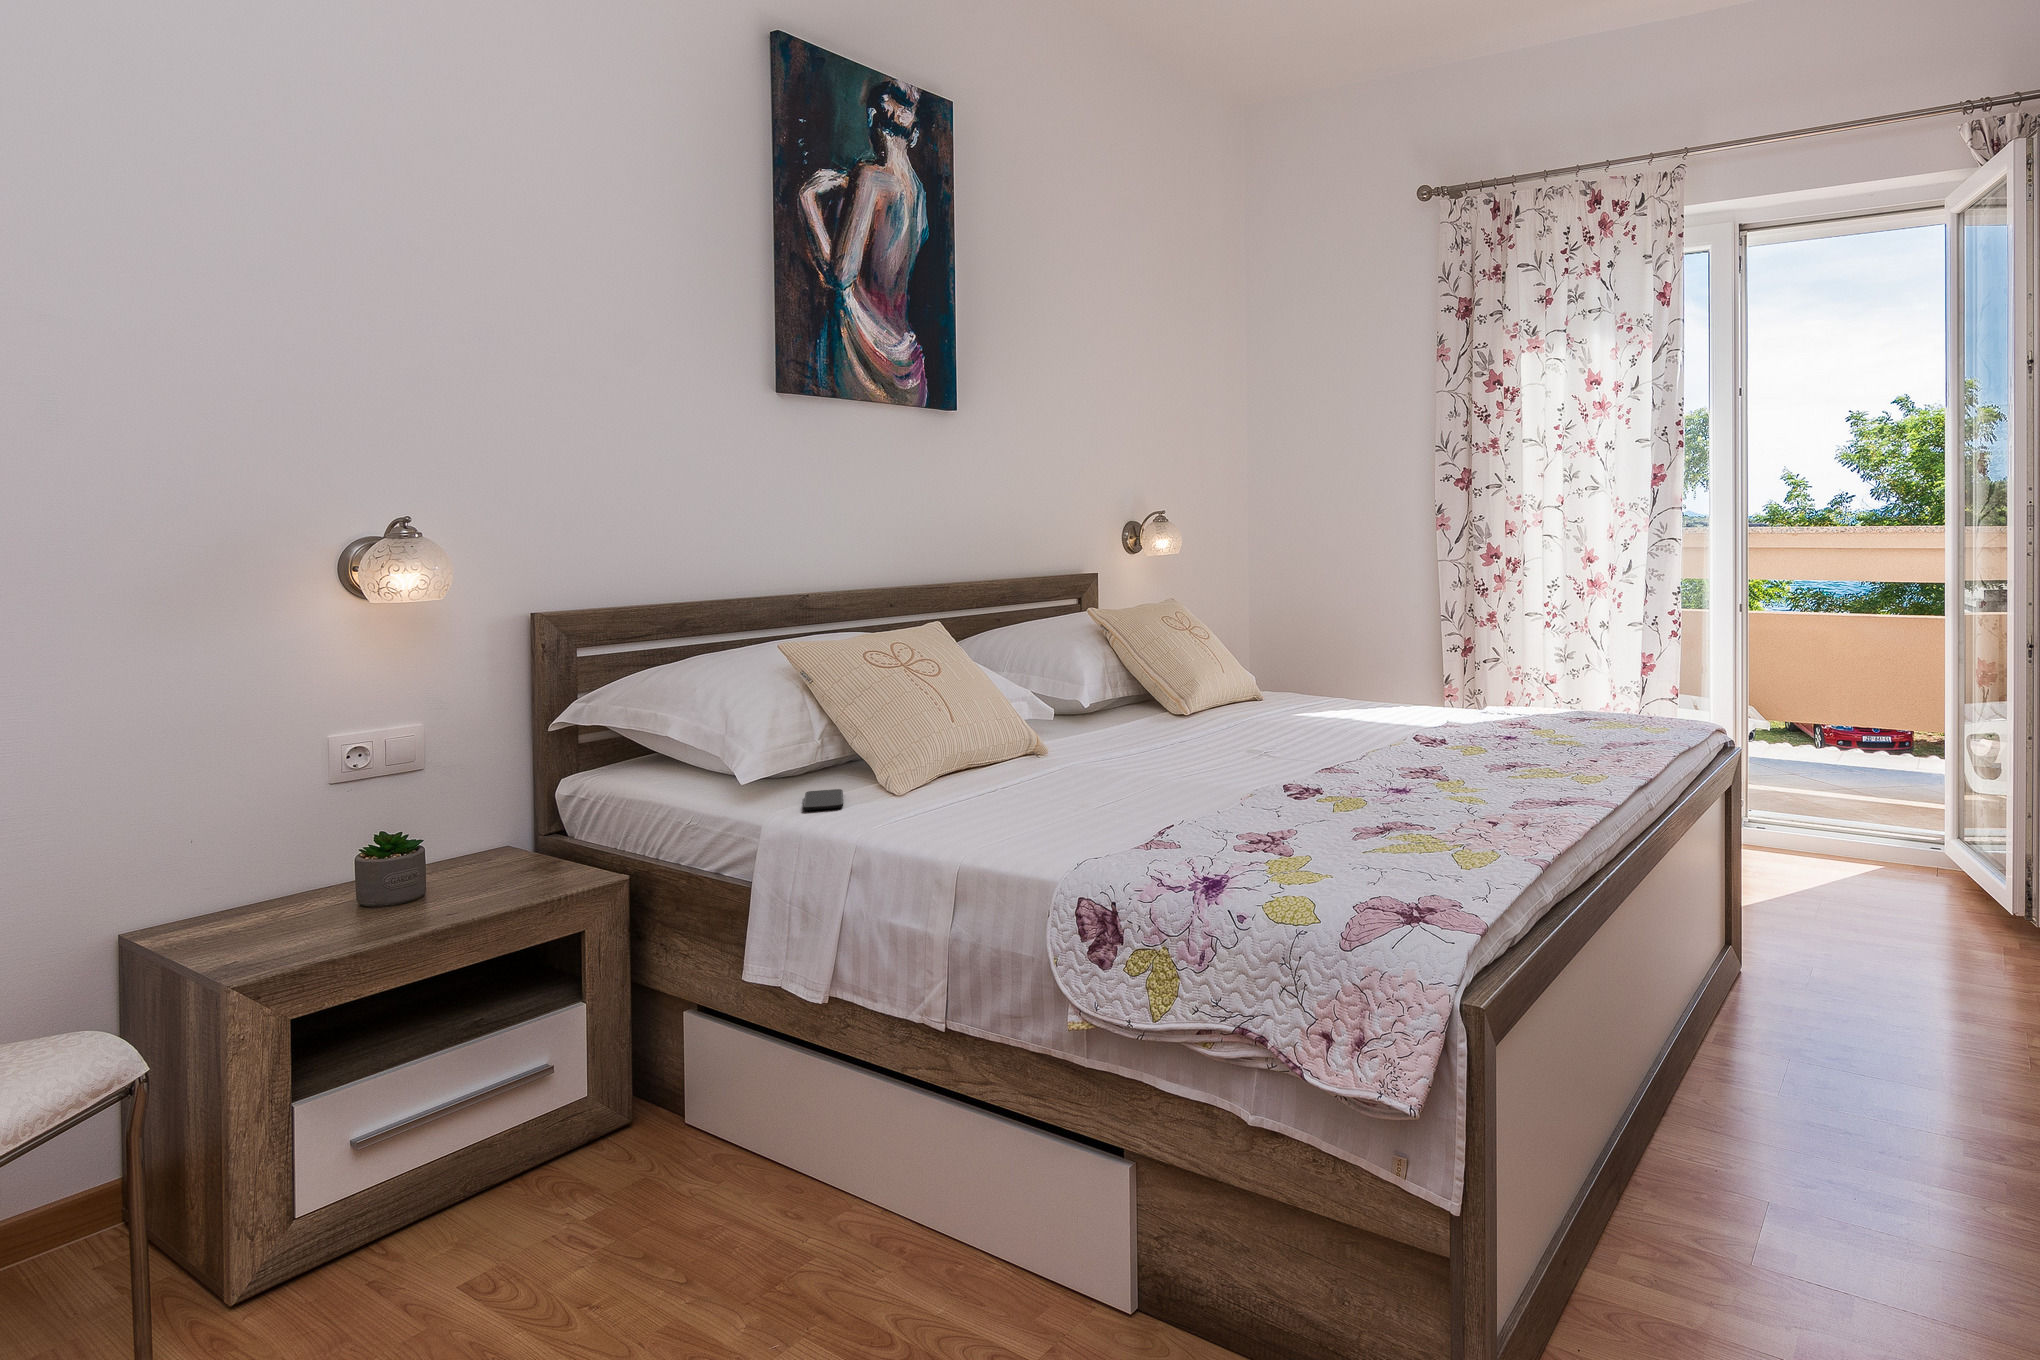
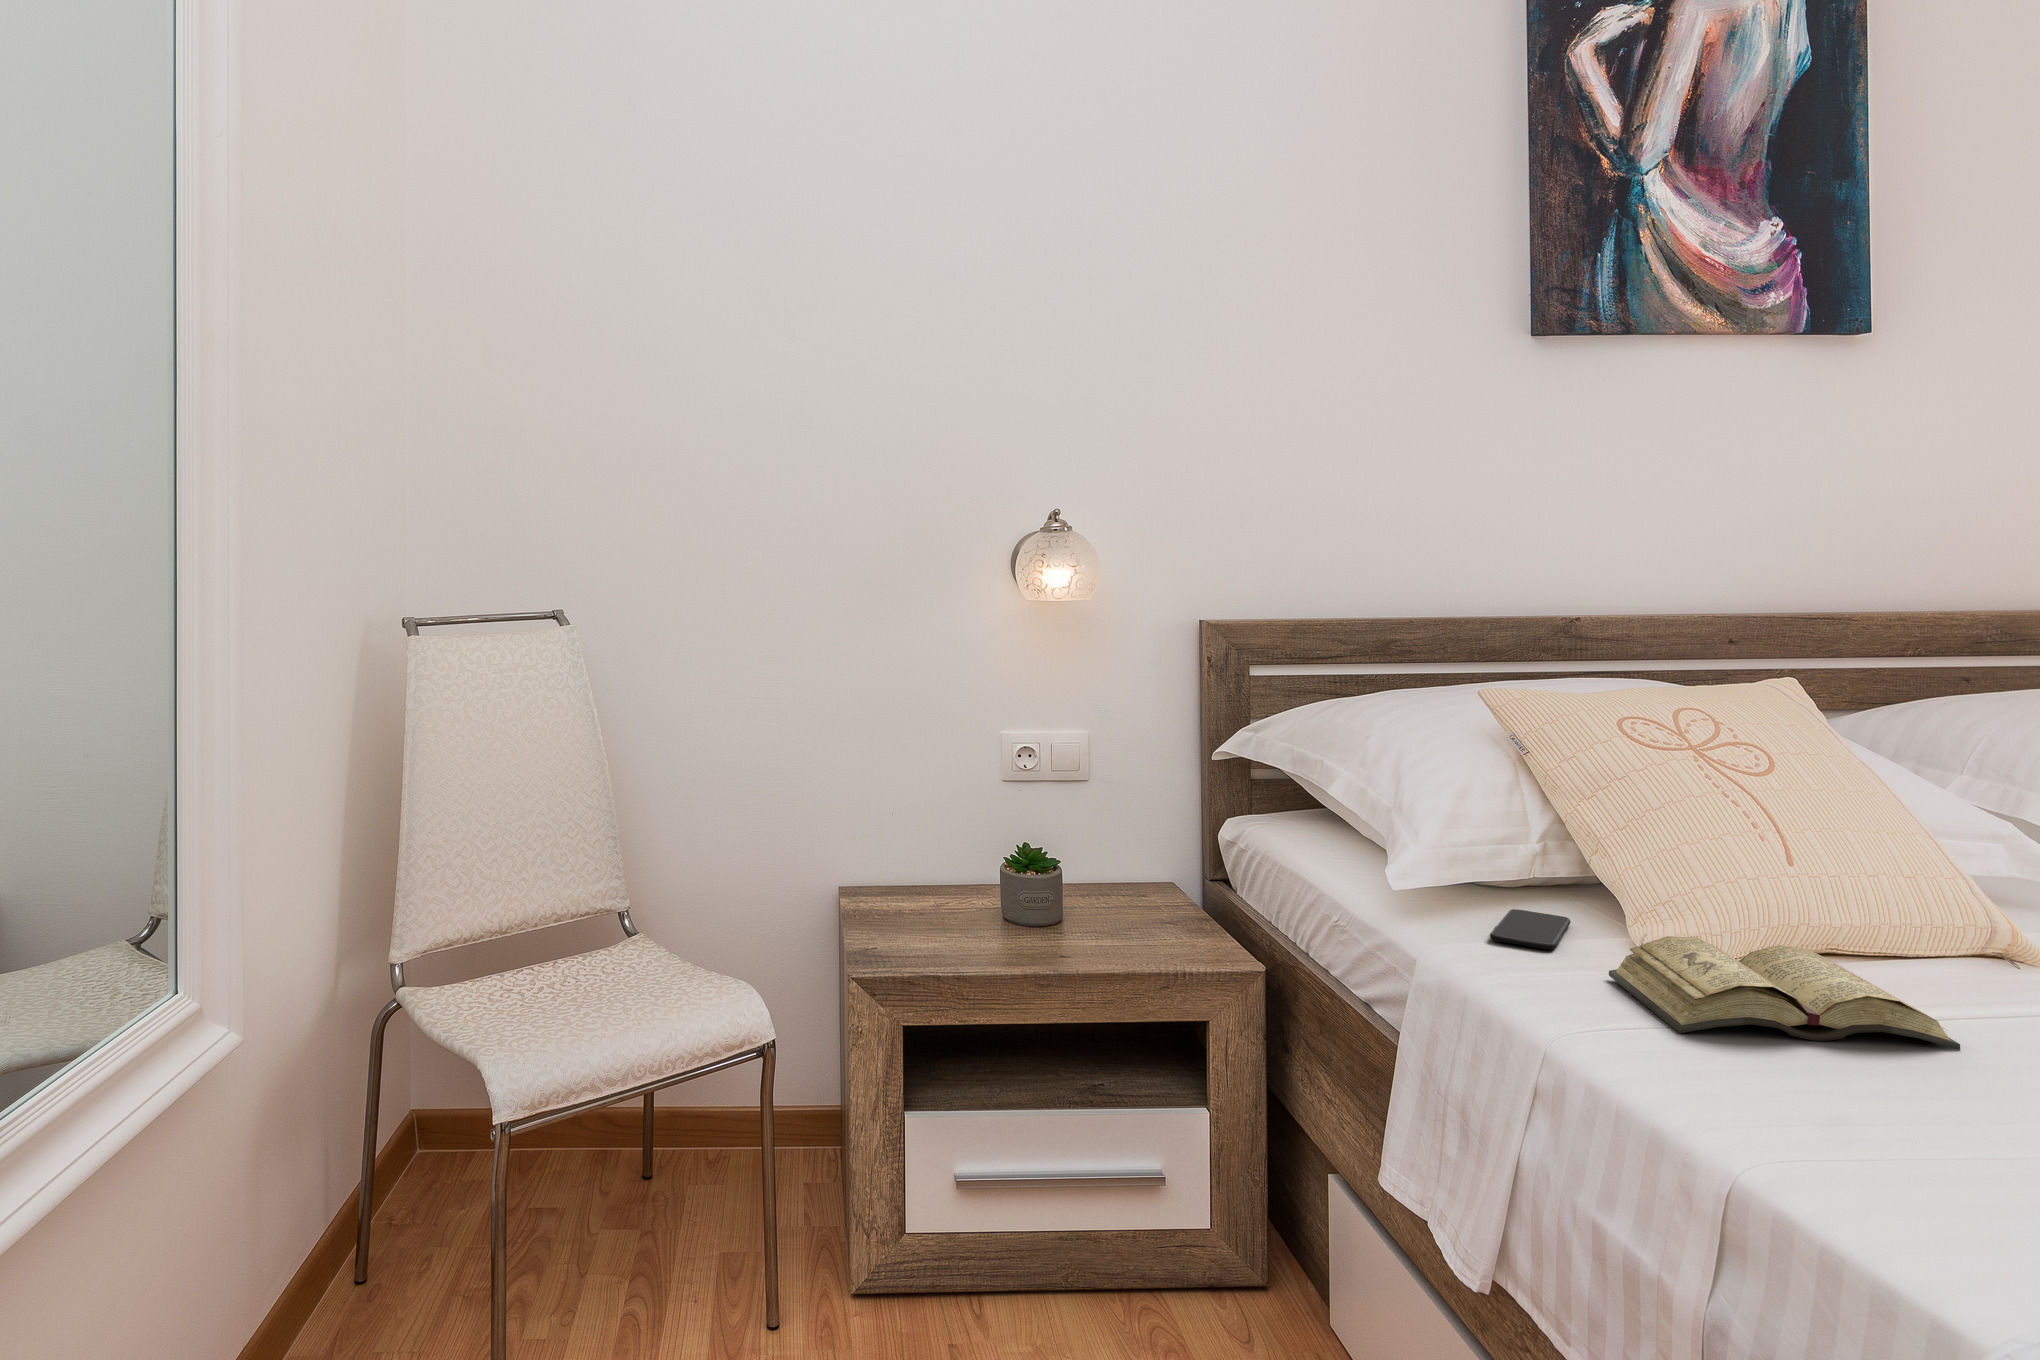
diary: none [880,773,1043,829] -> present [1609,936,1960,1050]

